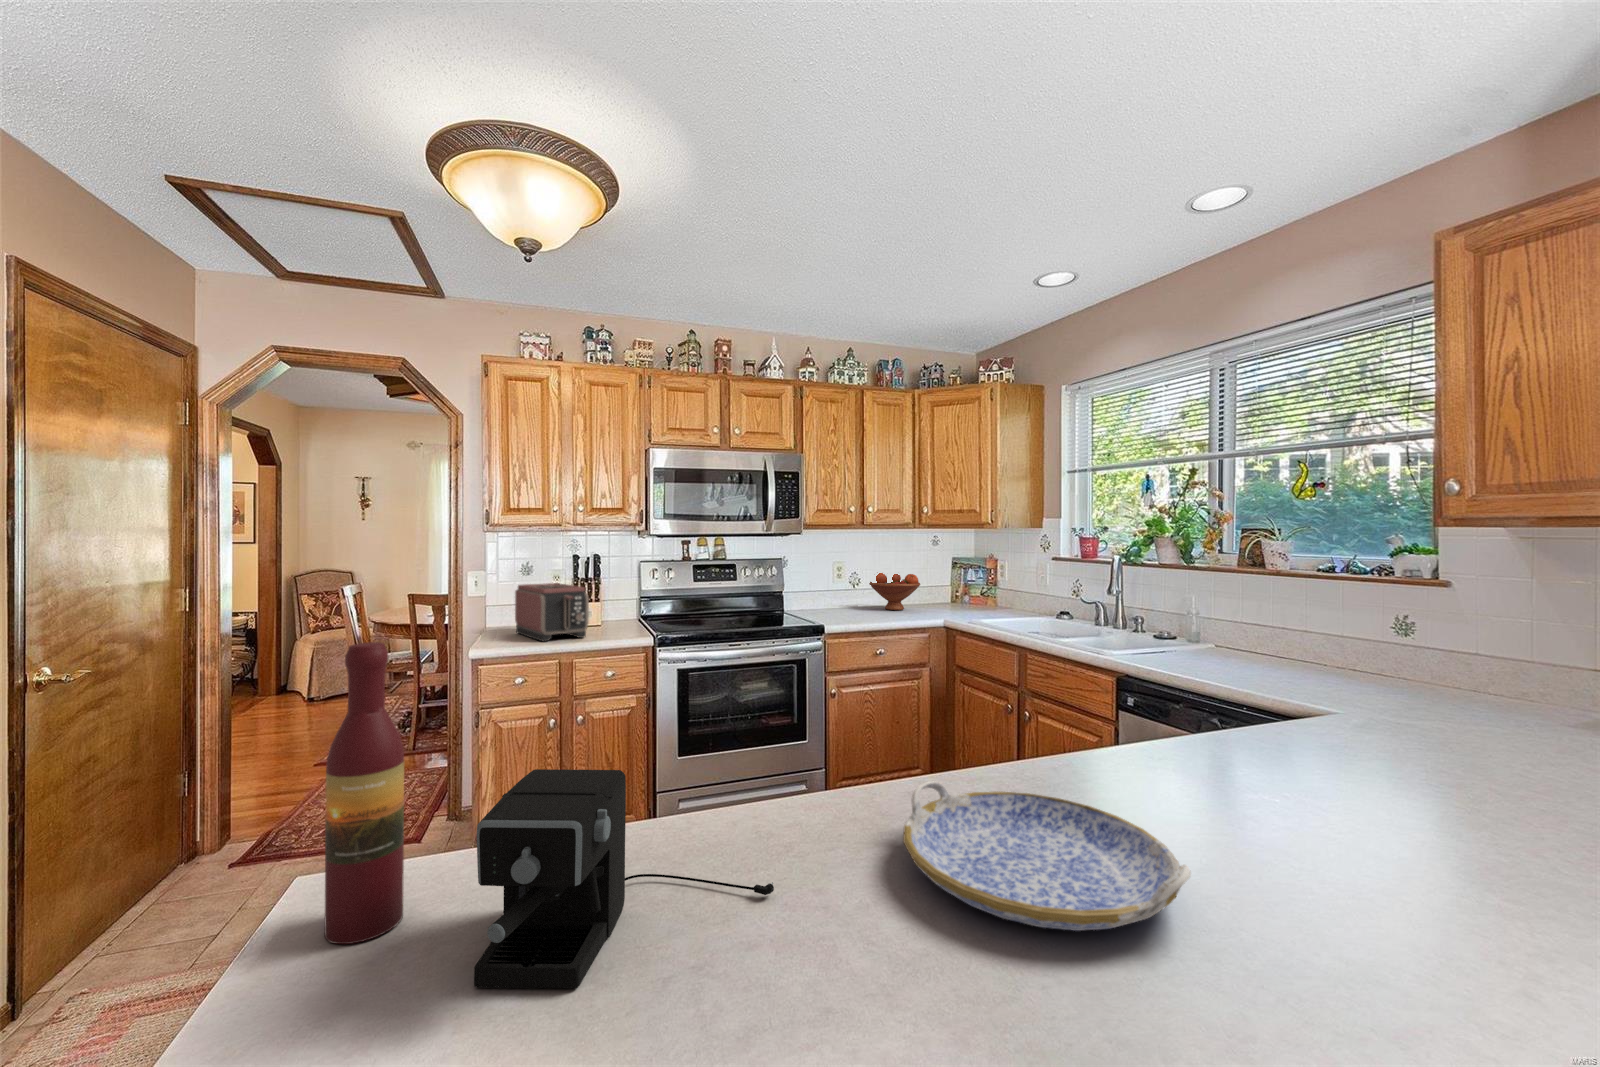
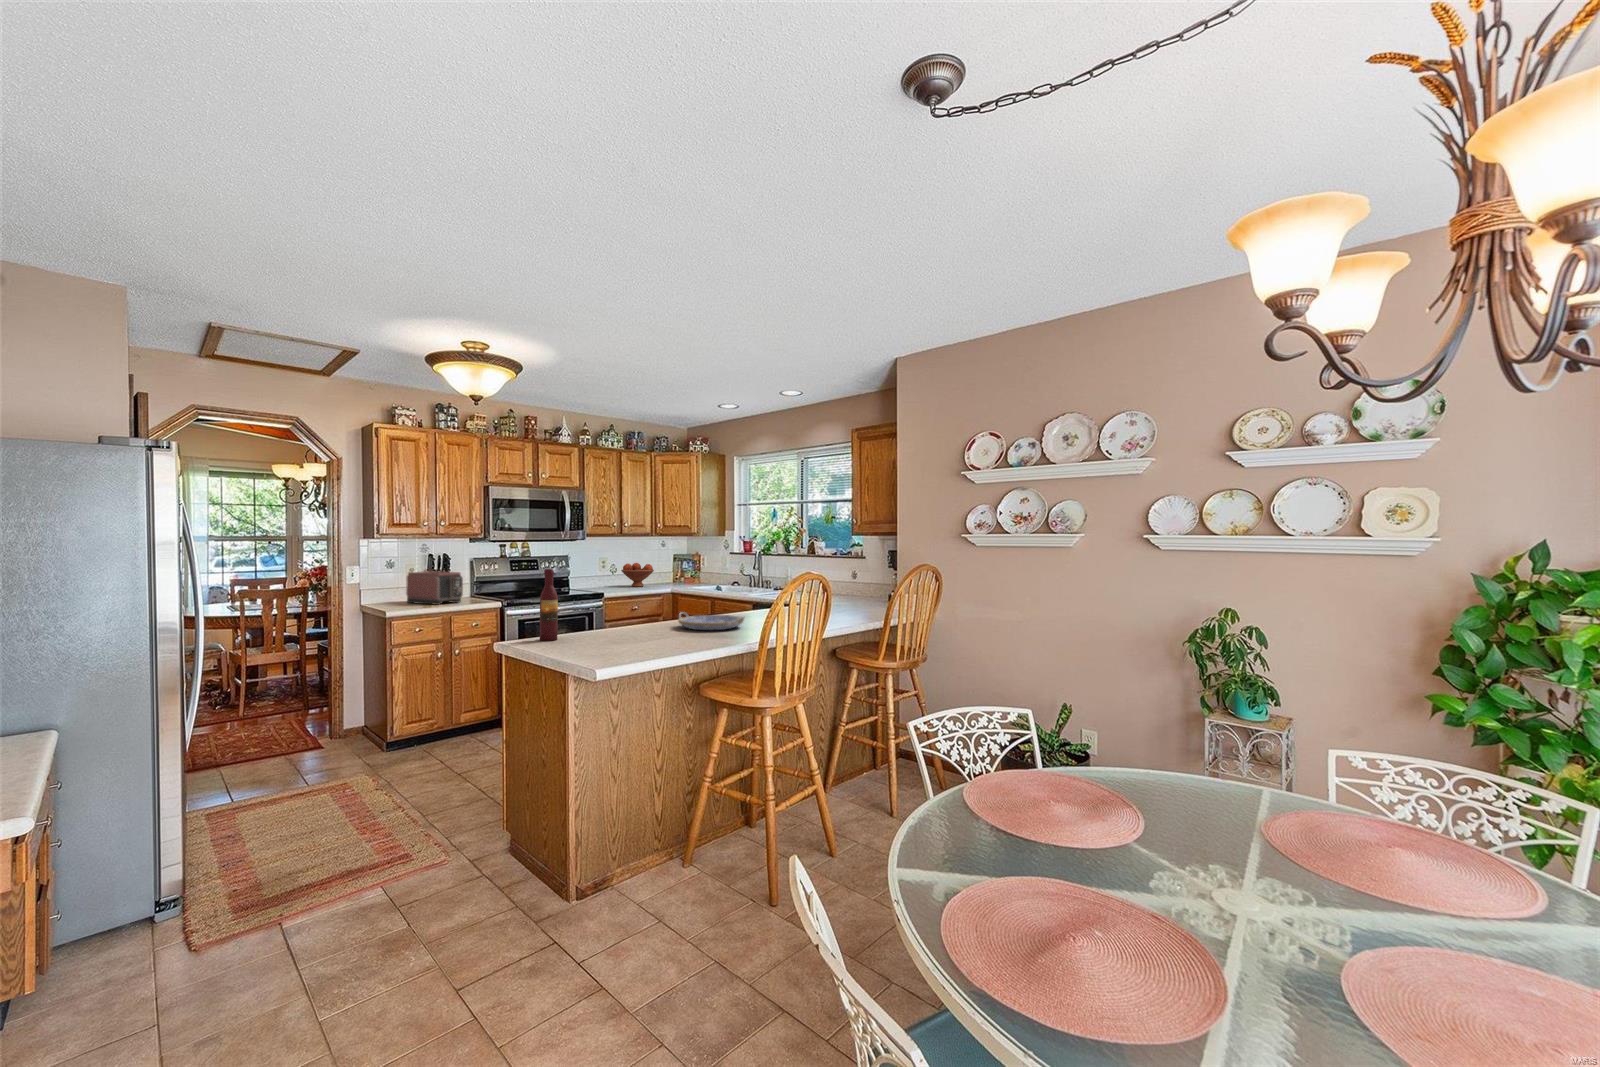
coffee maker: present [474,769,774,988] -> none [586,601,648,640]

